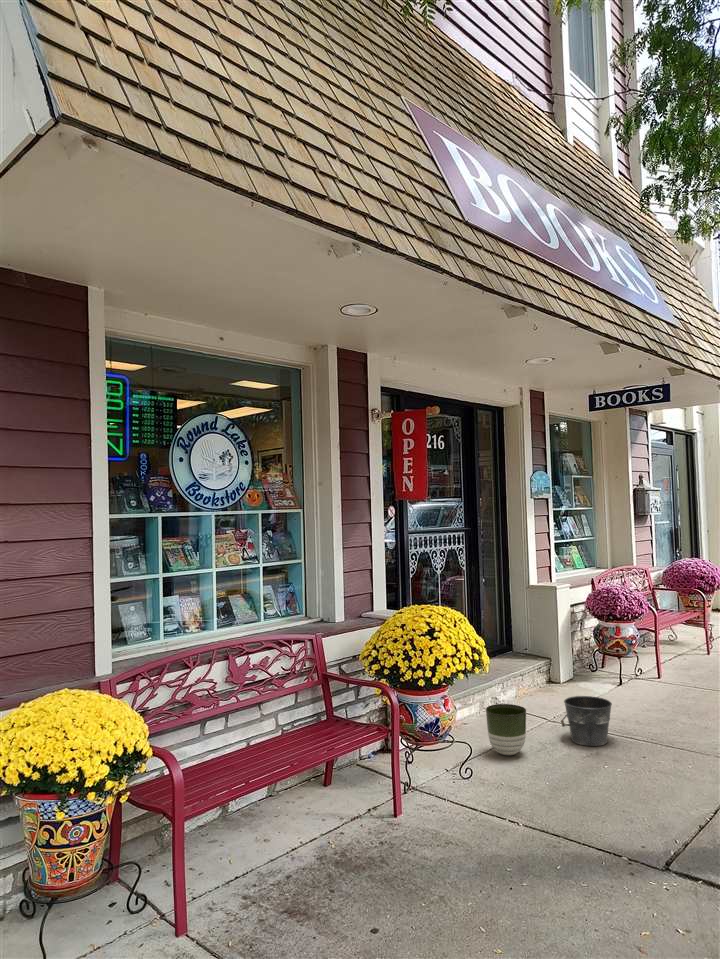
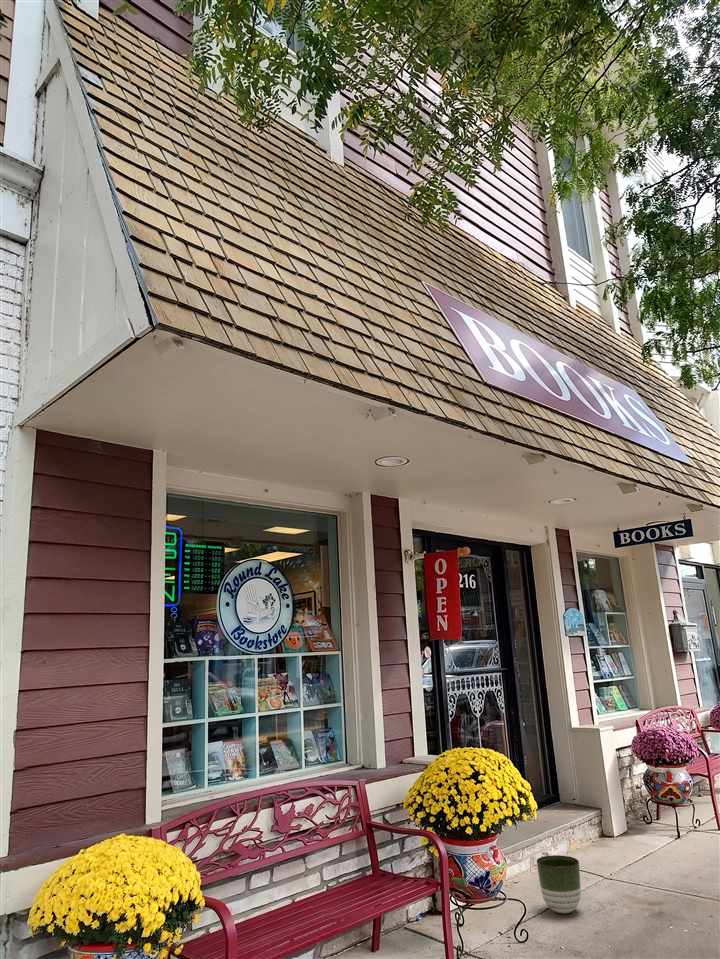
bucket: present [561,696,612,746] -> none [616,846,669,902]

